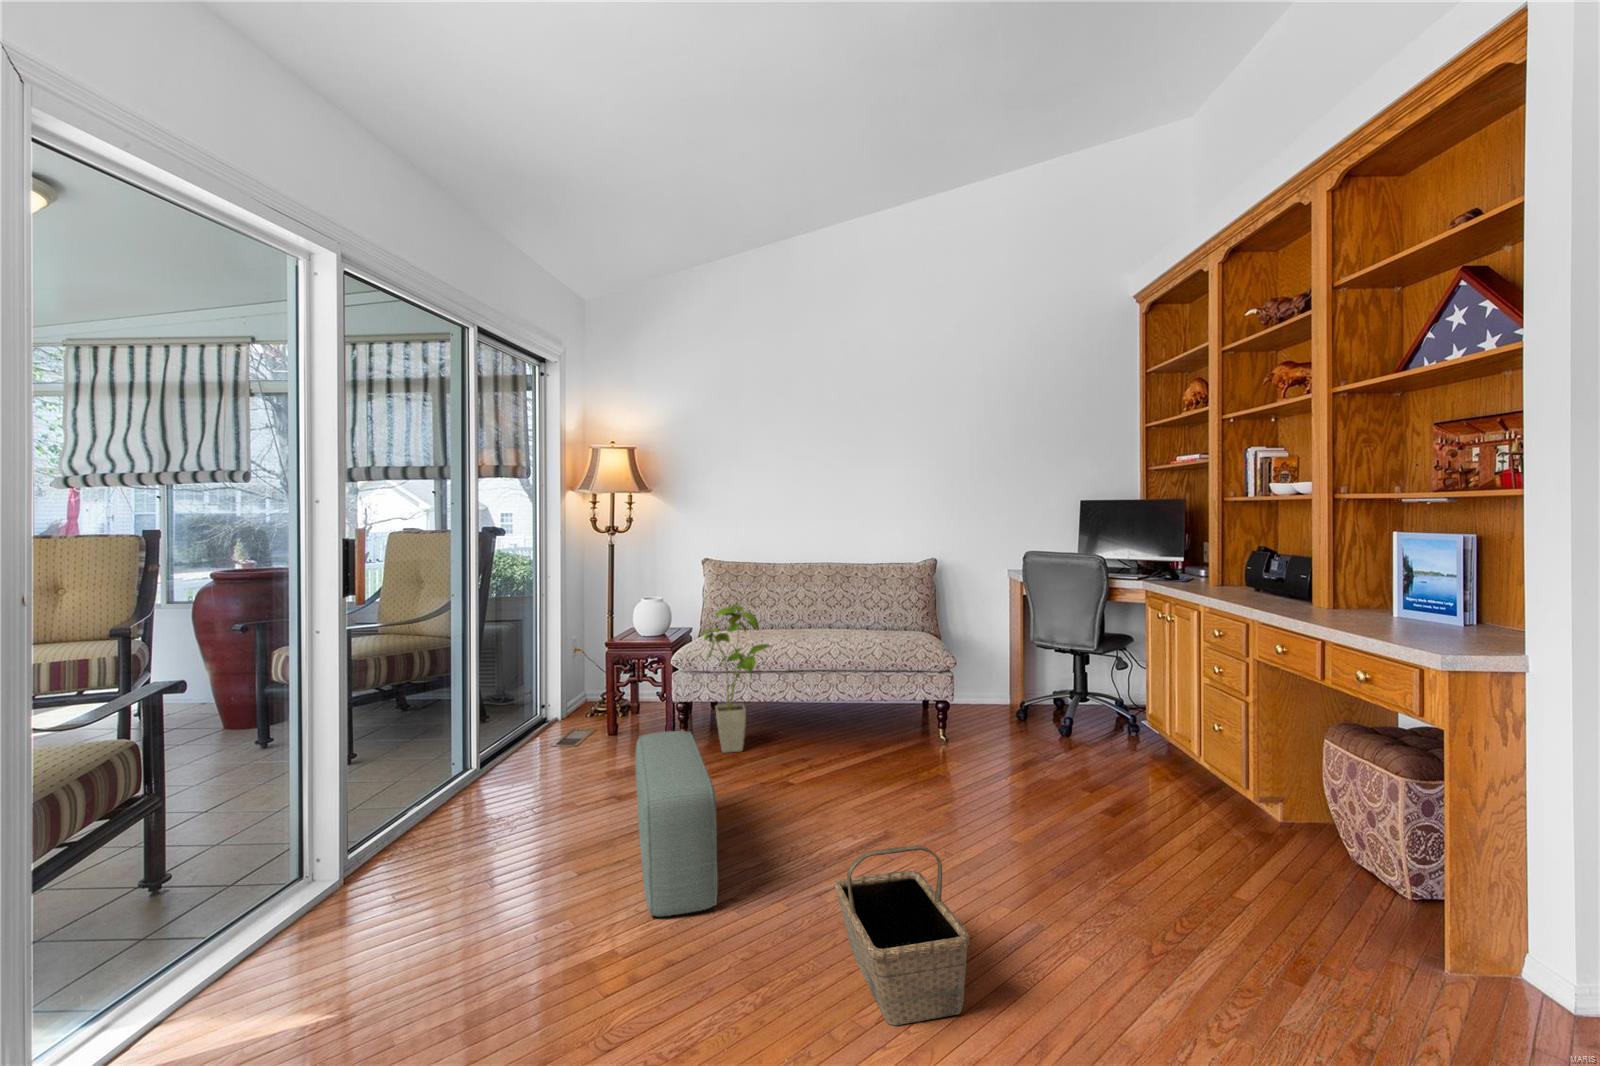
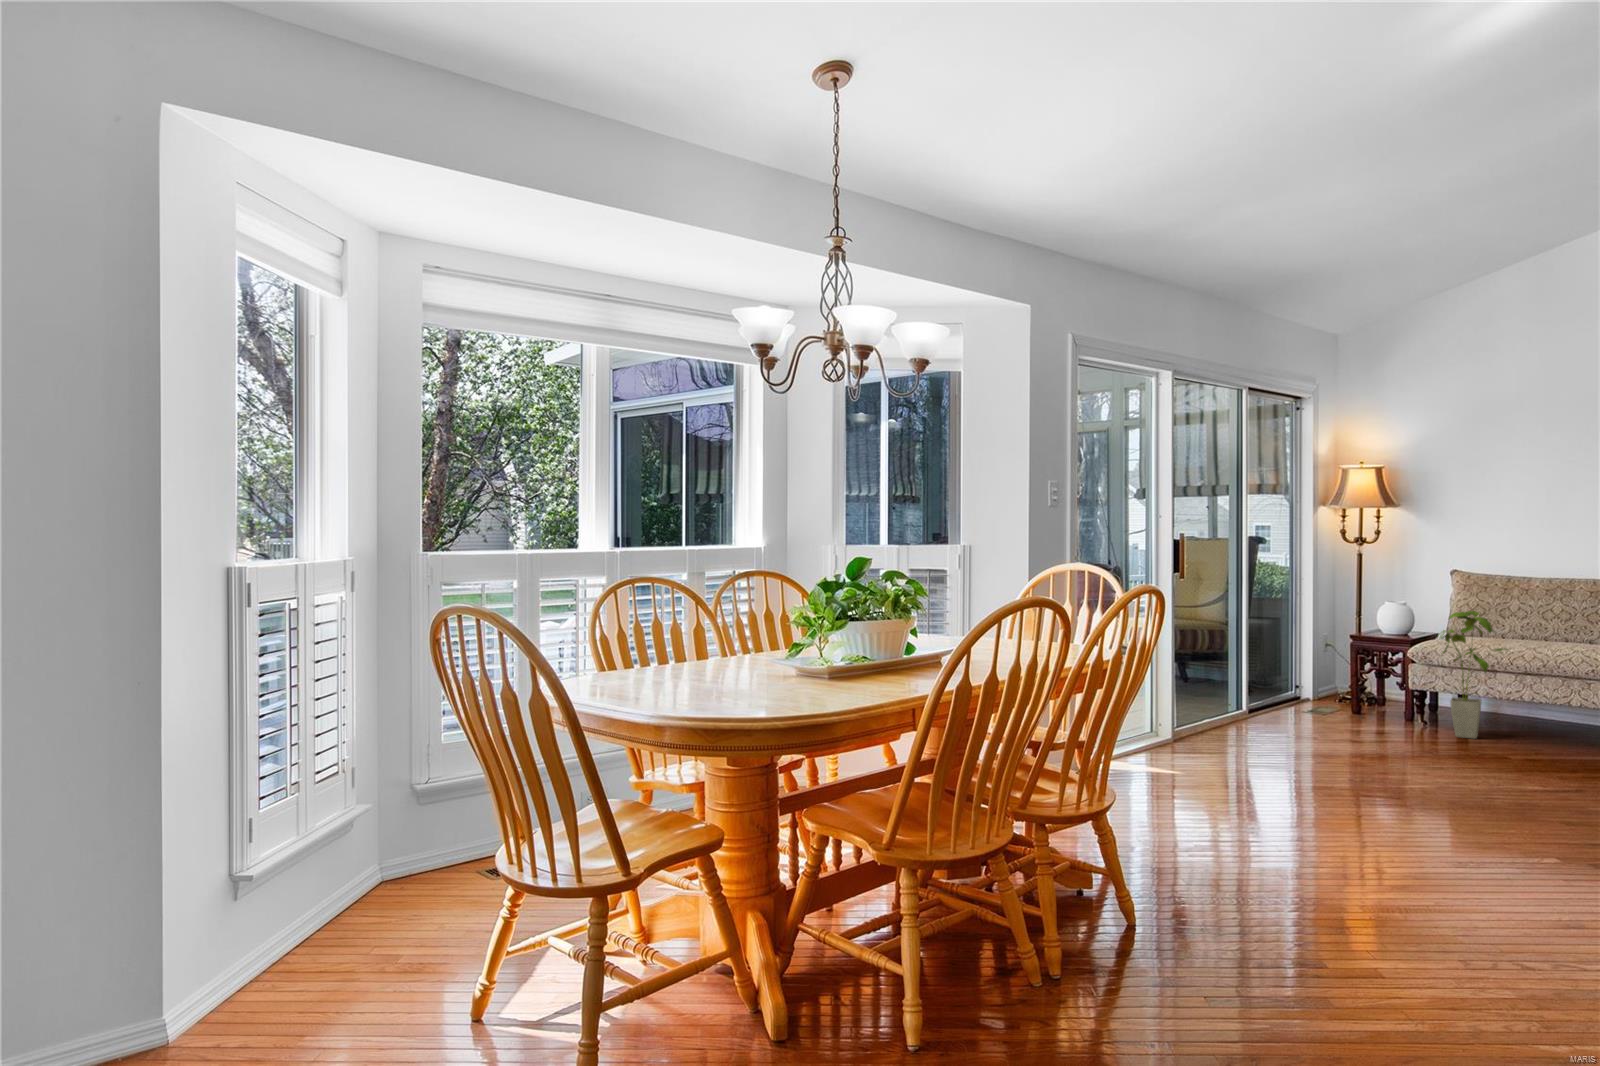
pouf: present [635,731,718,916] -> none [1359,691,1412,785]
basket: present [835,845,969,1026] -> none [1483,745,1558,838]

